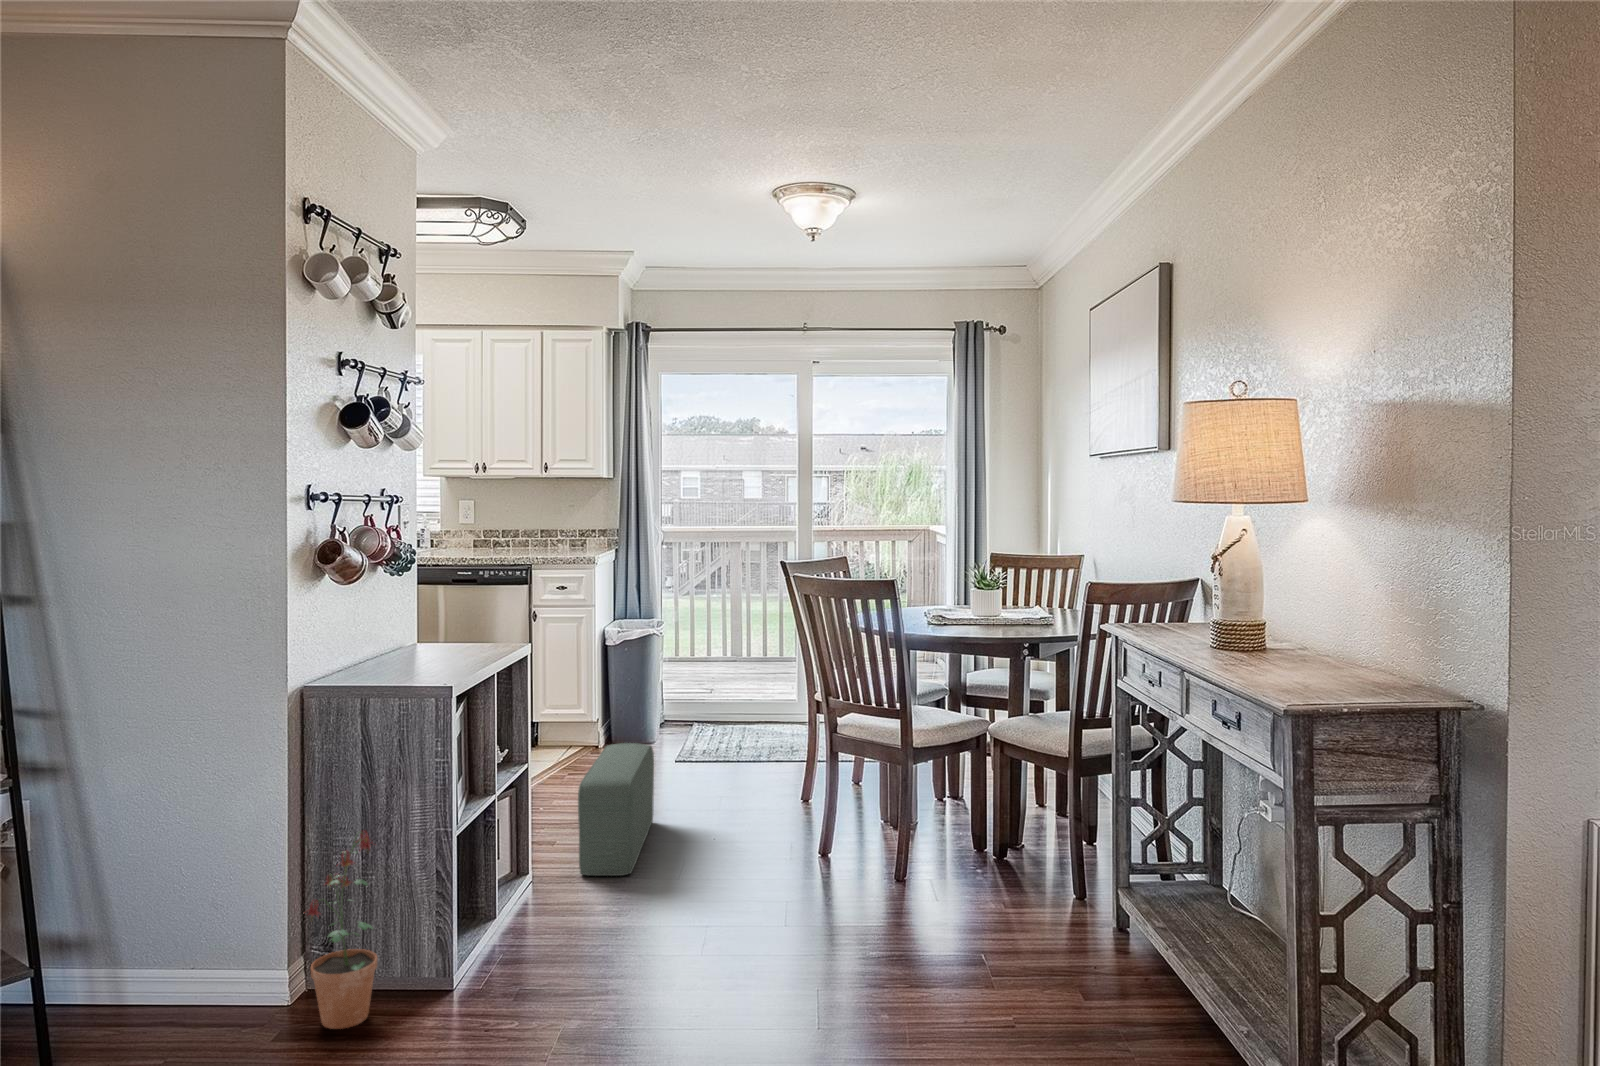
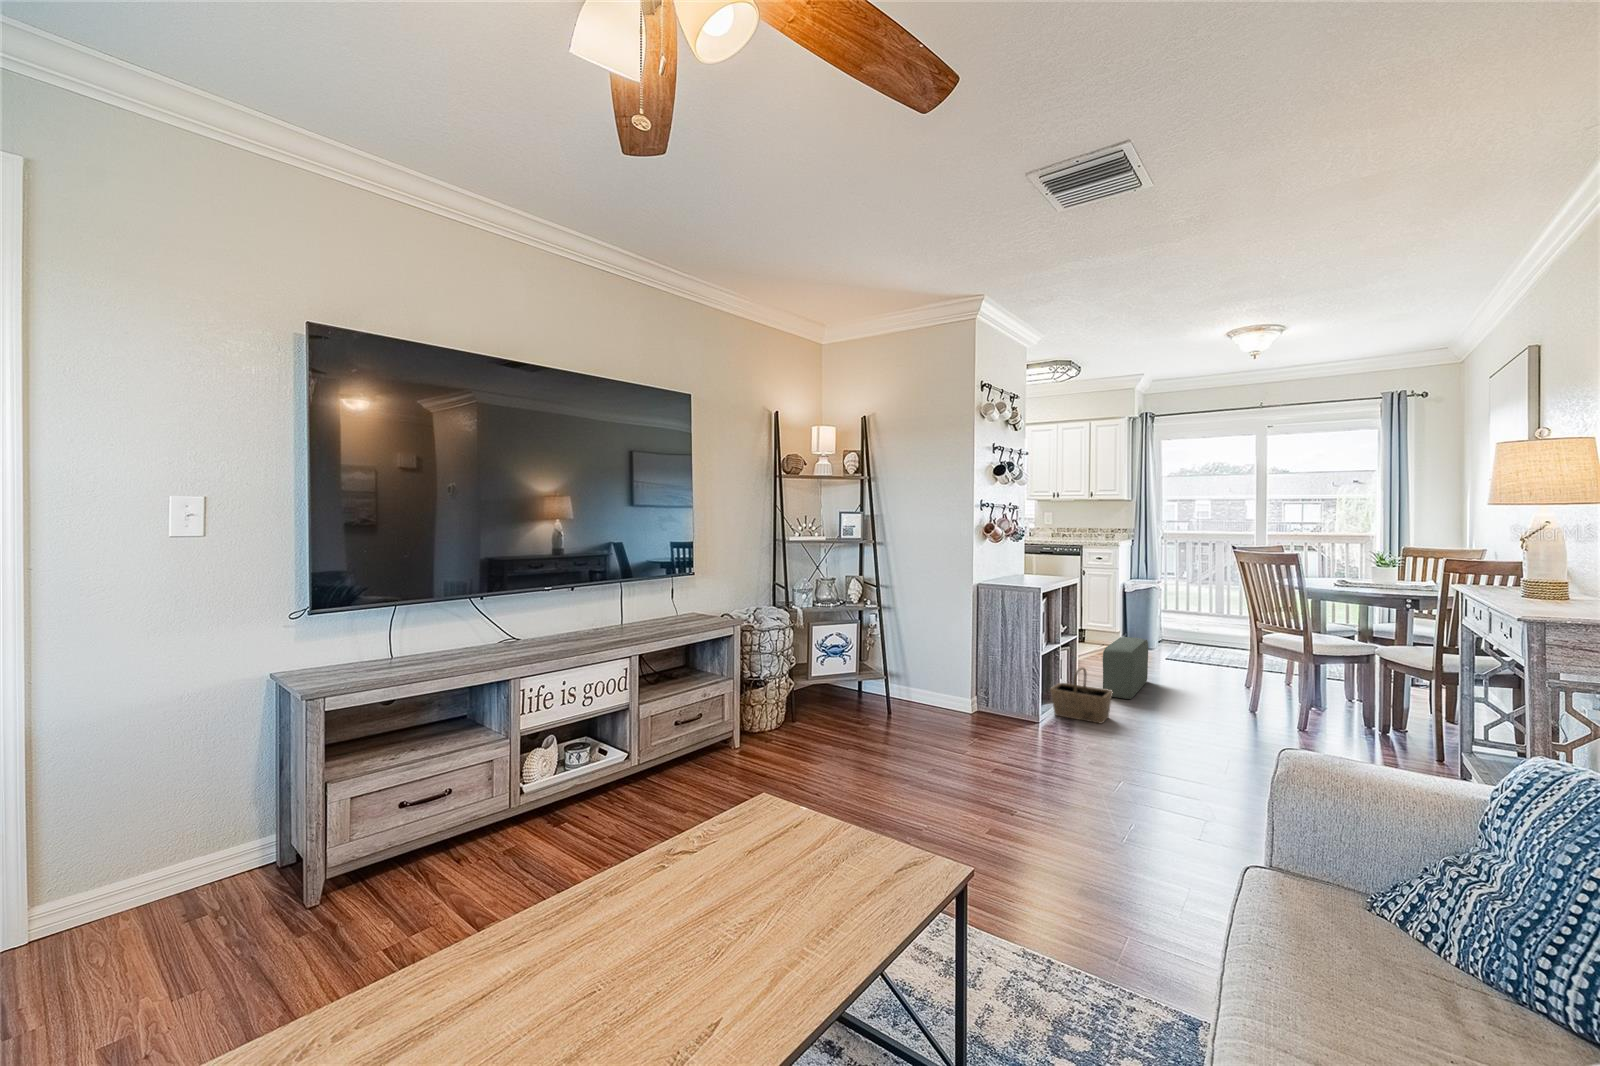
potted plant: present [308,831,377,1029] -> none [978,645,1008,725]
basket: none [476,841,601,958] -> present [1050,668,1113,723]

